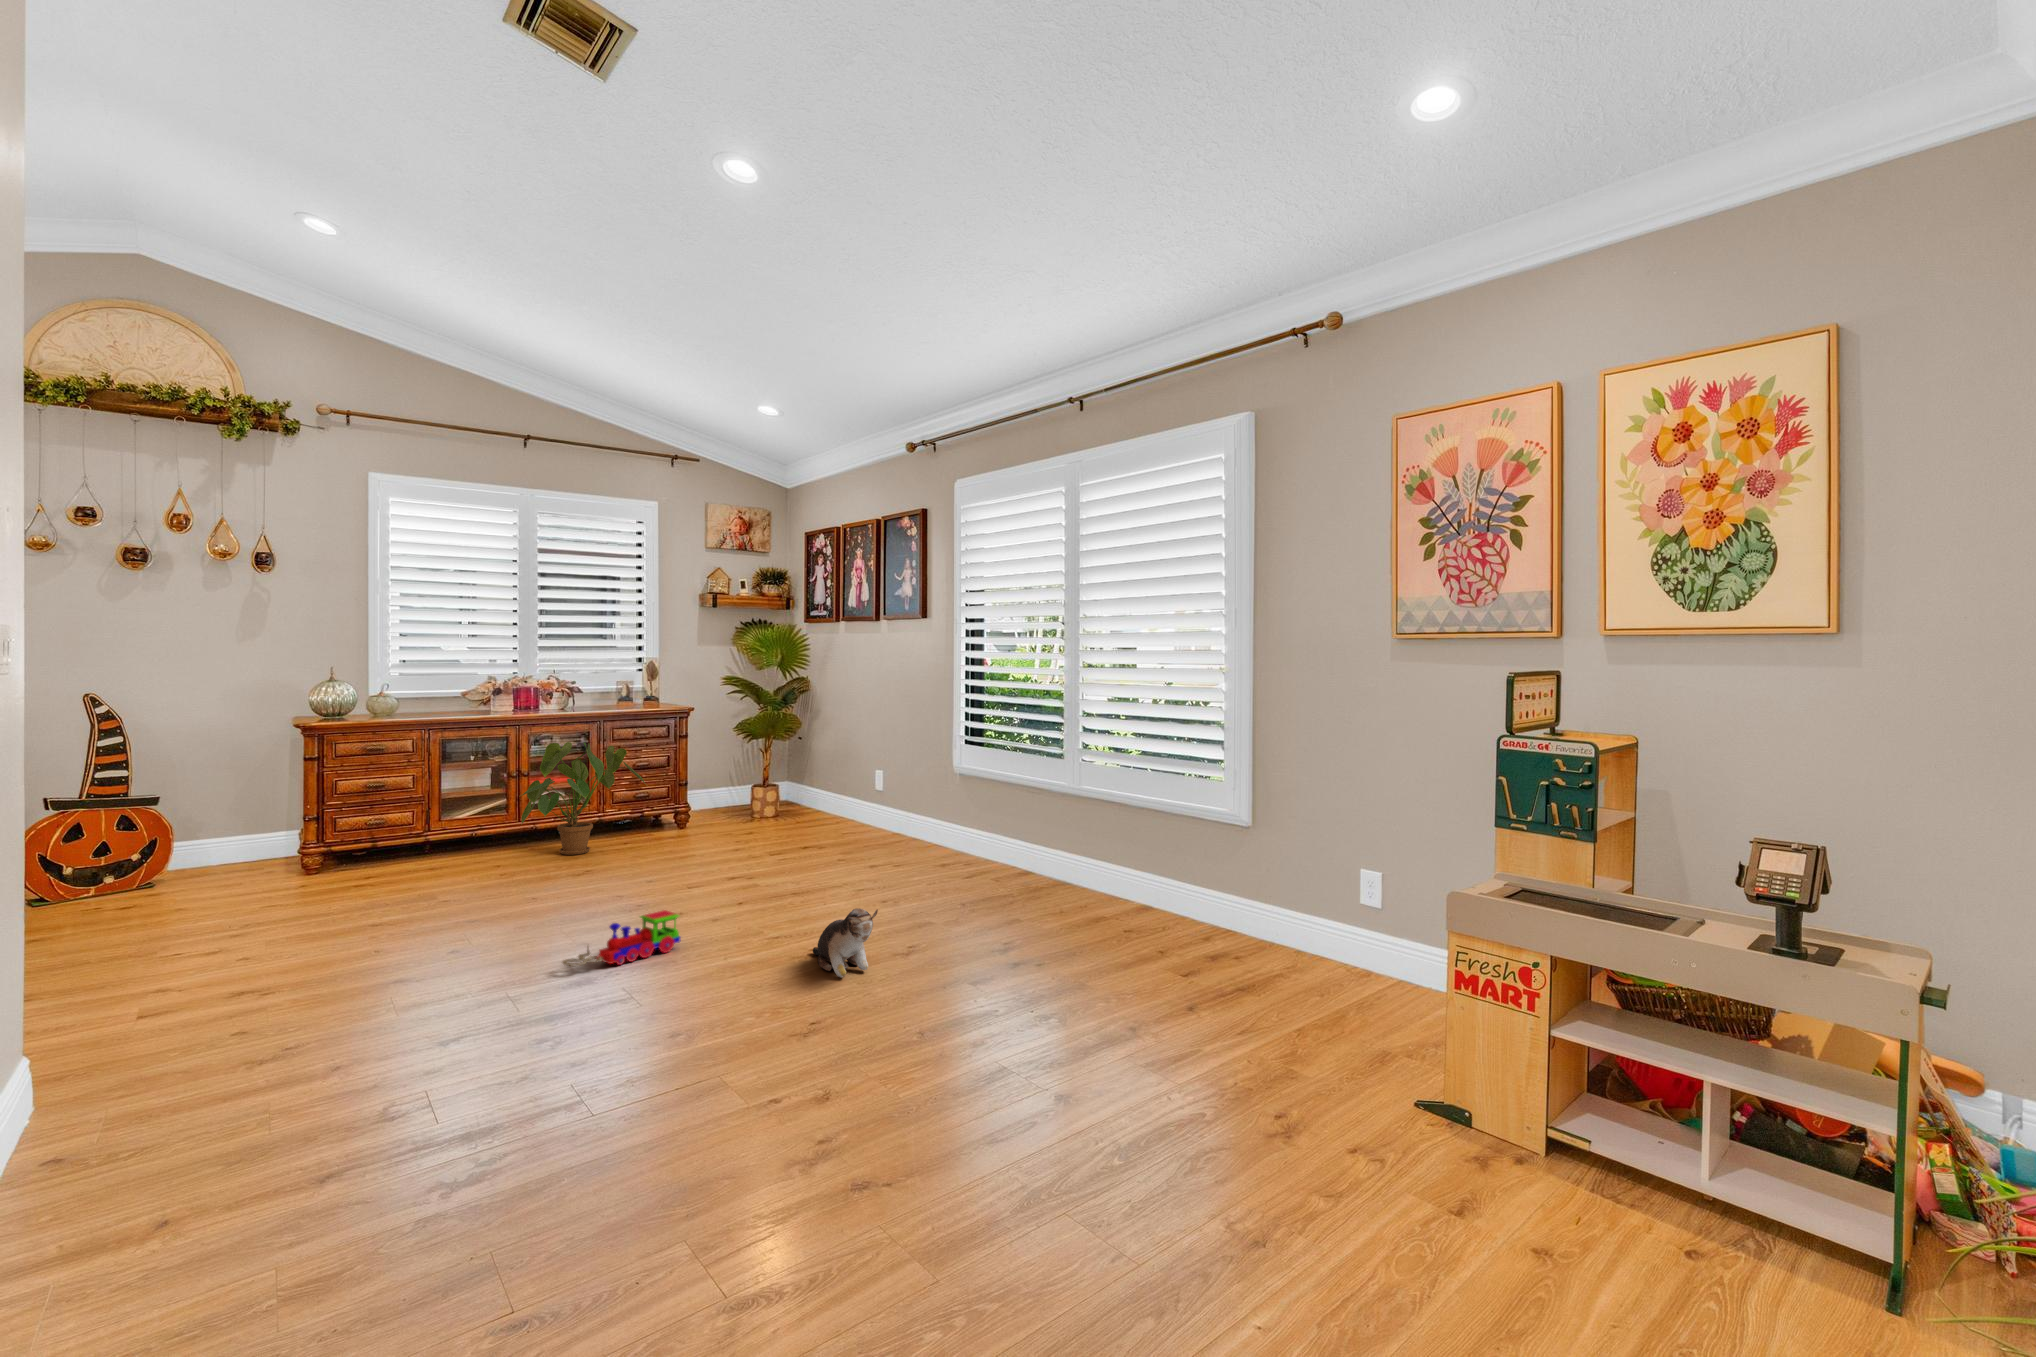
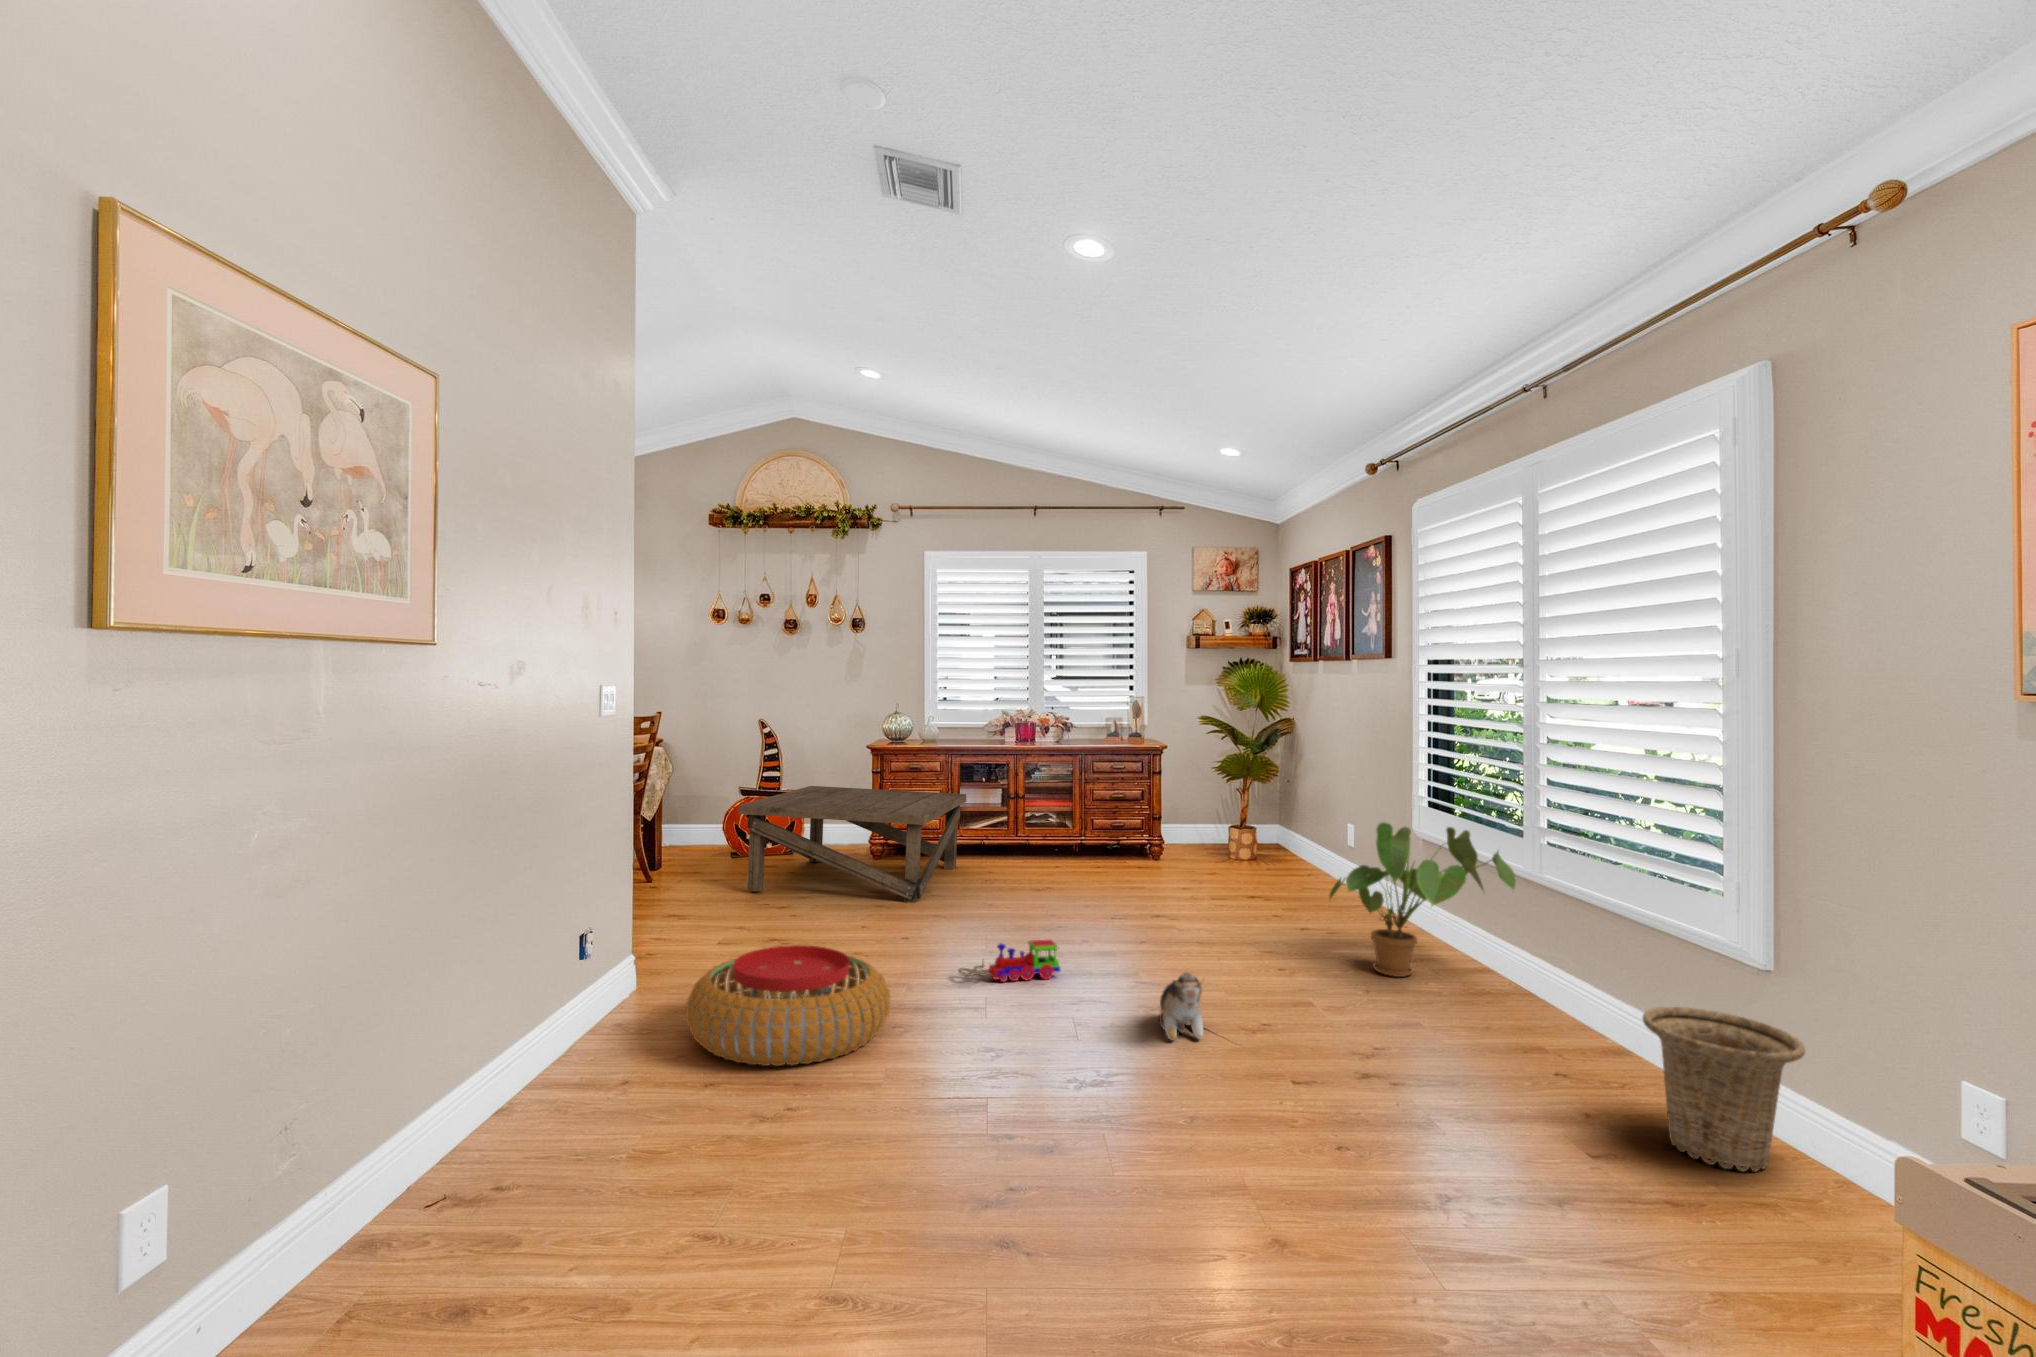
house plant: present [521,742,645,855] -> present [1329,823,1516,977]
coffee table: none [106,773,455,933] -> present [739,786,966,903]
basket: none [1203,863,1297,966] -> present [1643,1007,1805,1171]
pouf: none [206,963,530,1135] -> present [686,945,890,1066]

